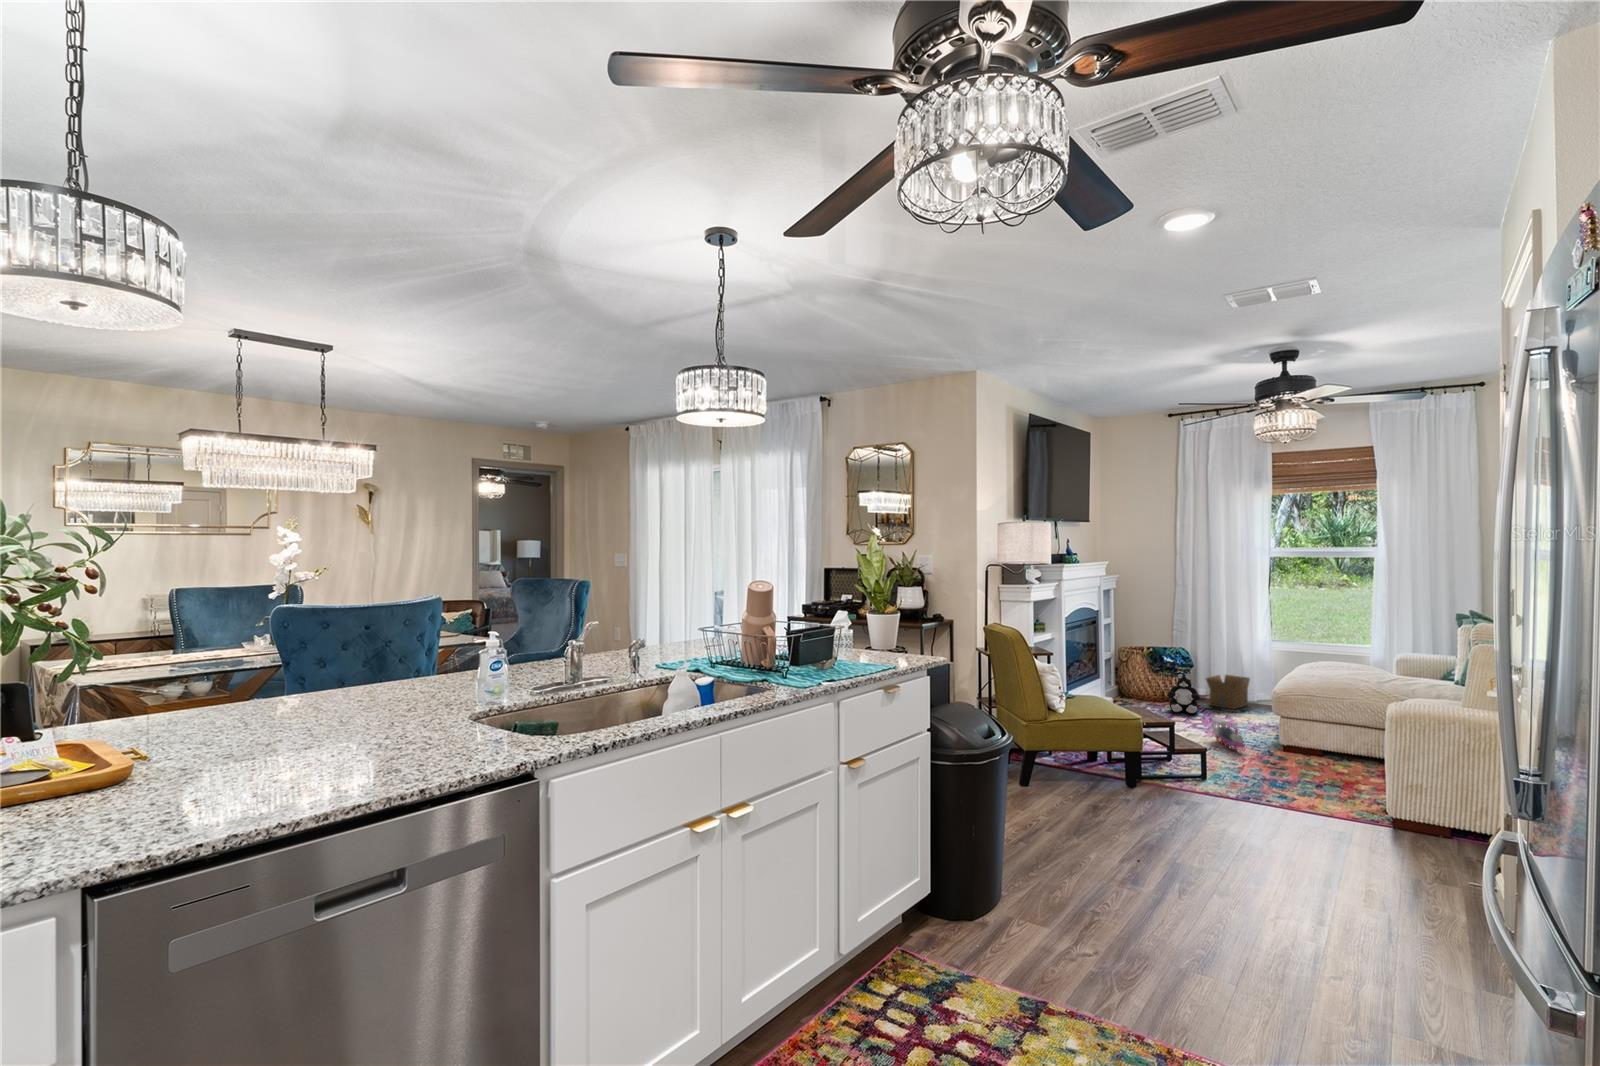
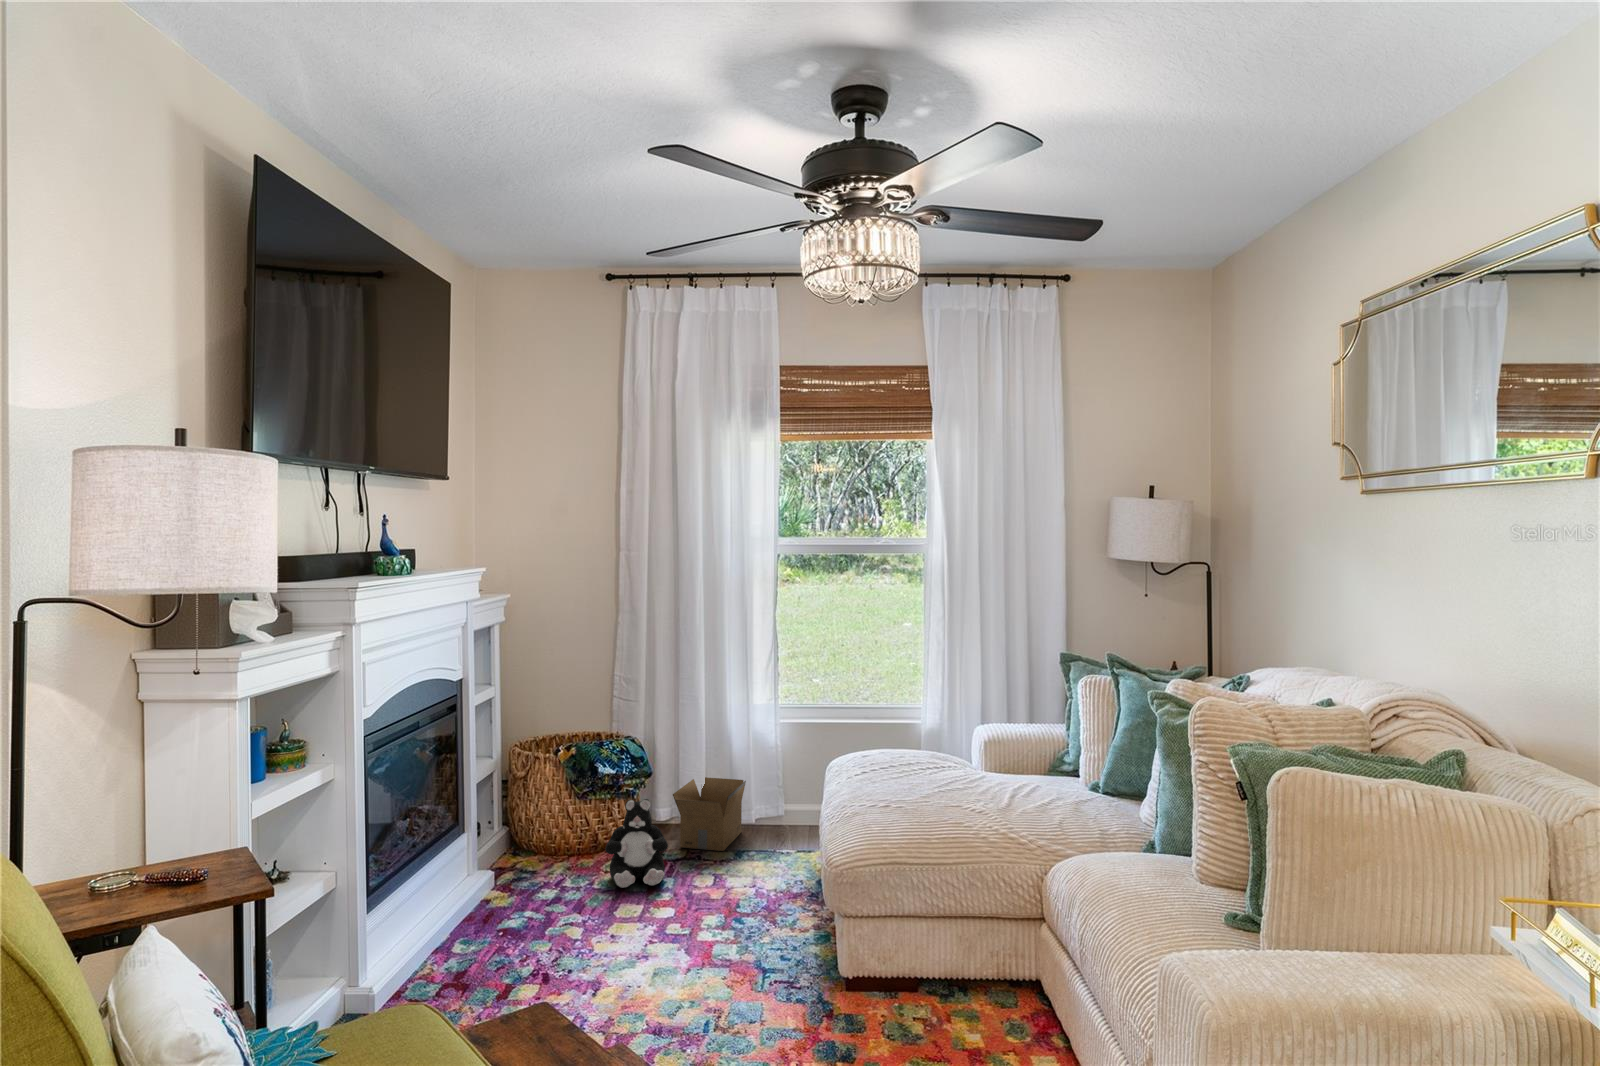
toy train: present [1212,718,1245,751] -> none [707,925,793,1029]

